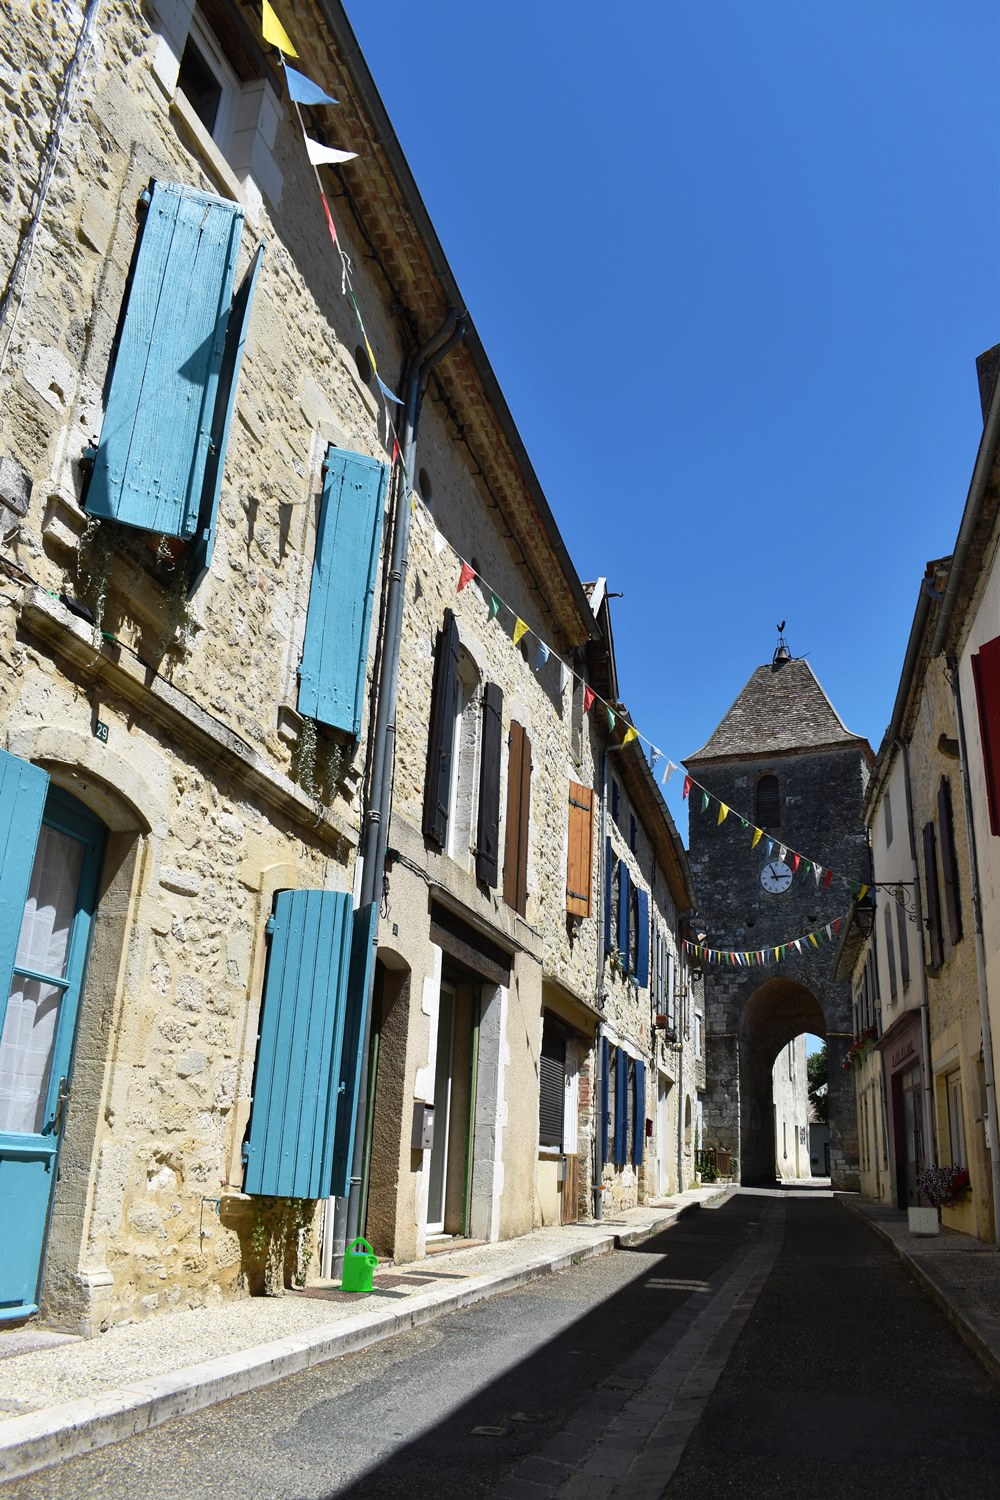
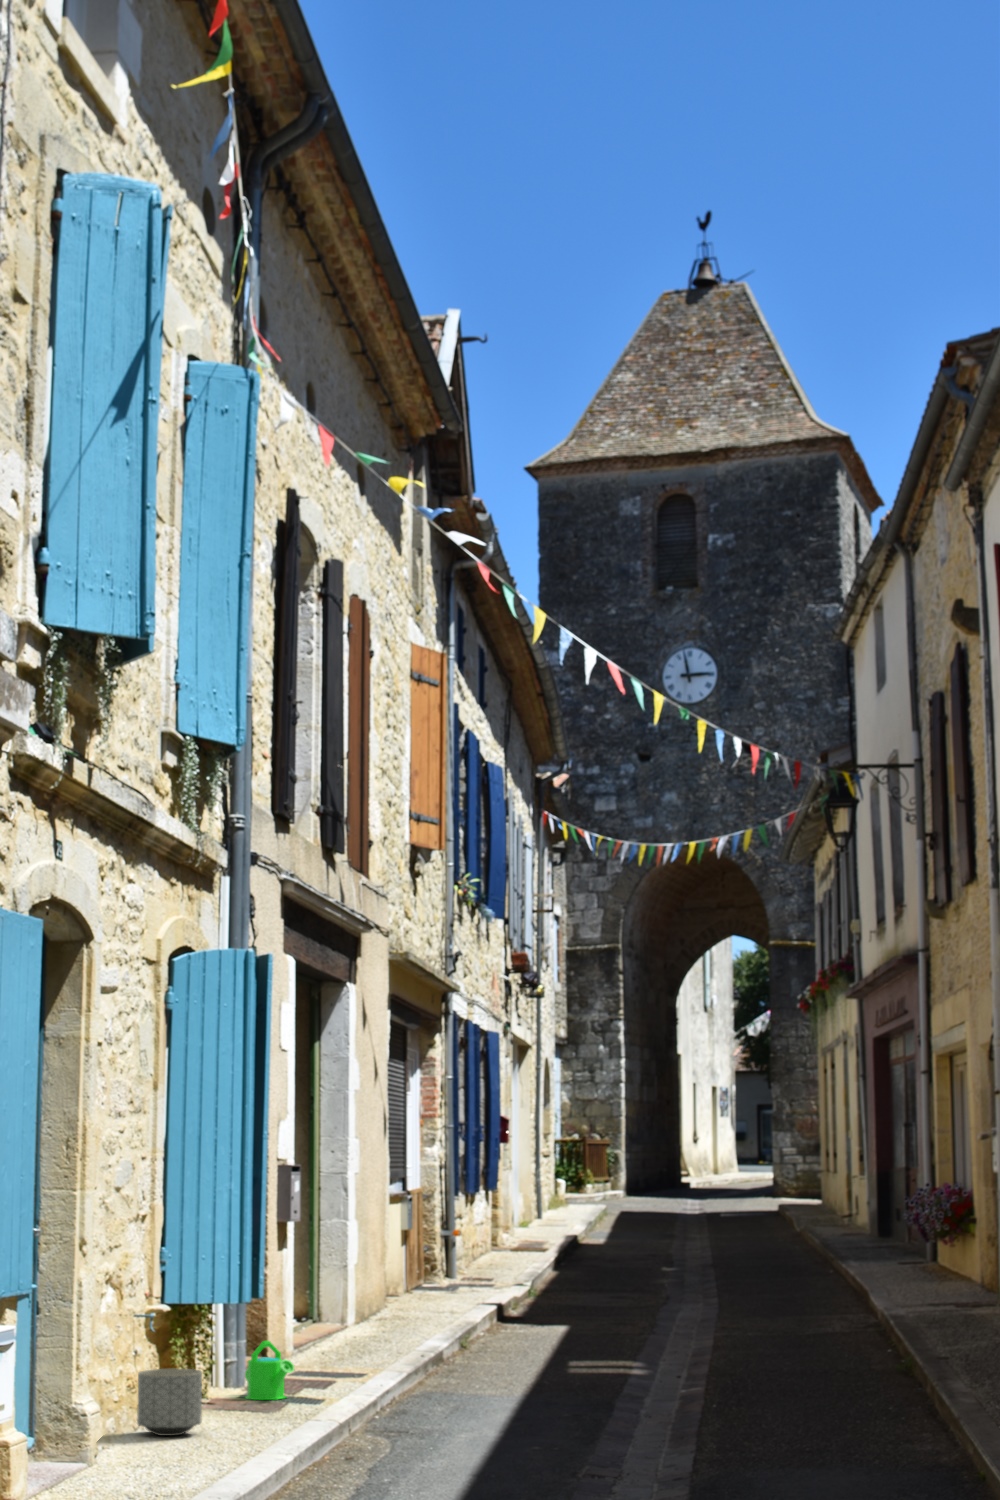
planter: present [908,1208,939,1237] -> present [137,1369,202,1436]

